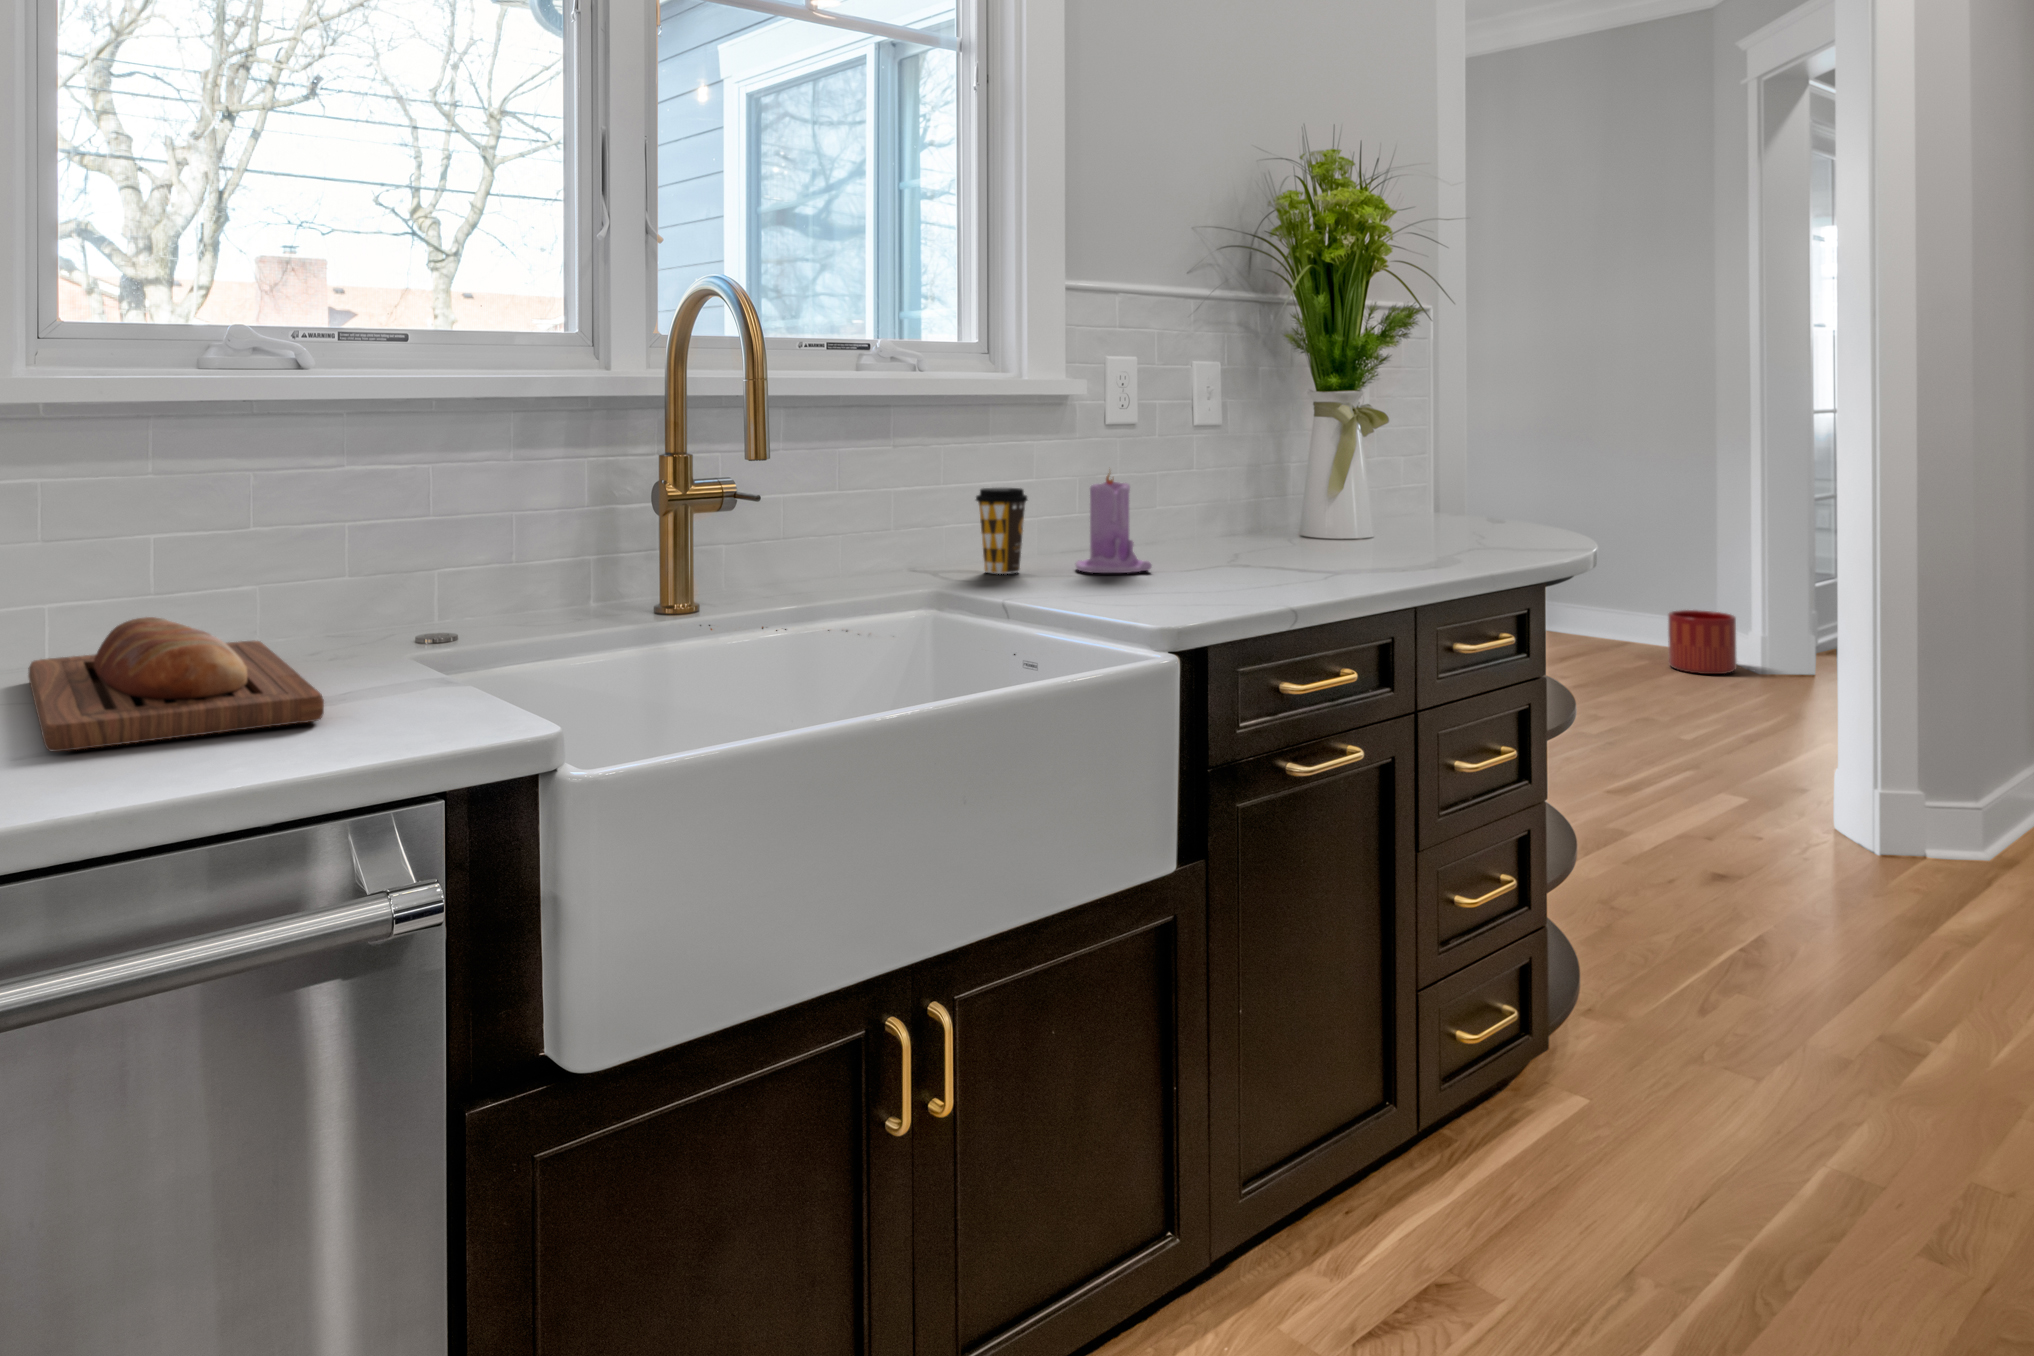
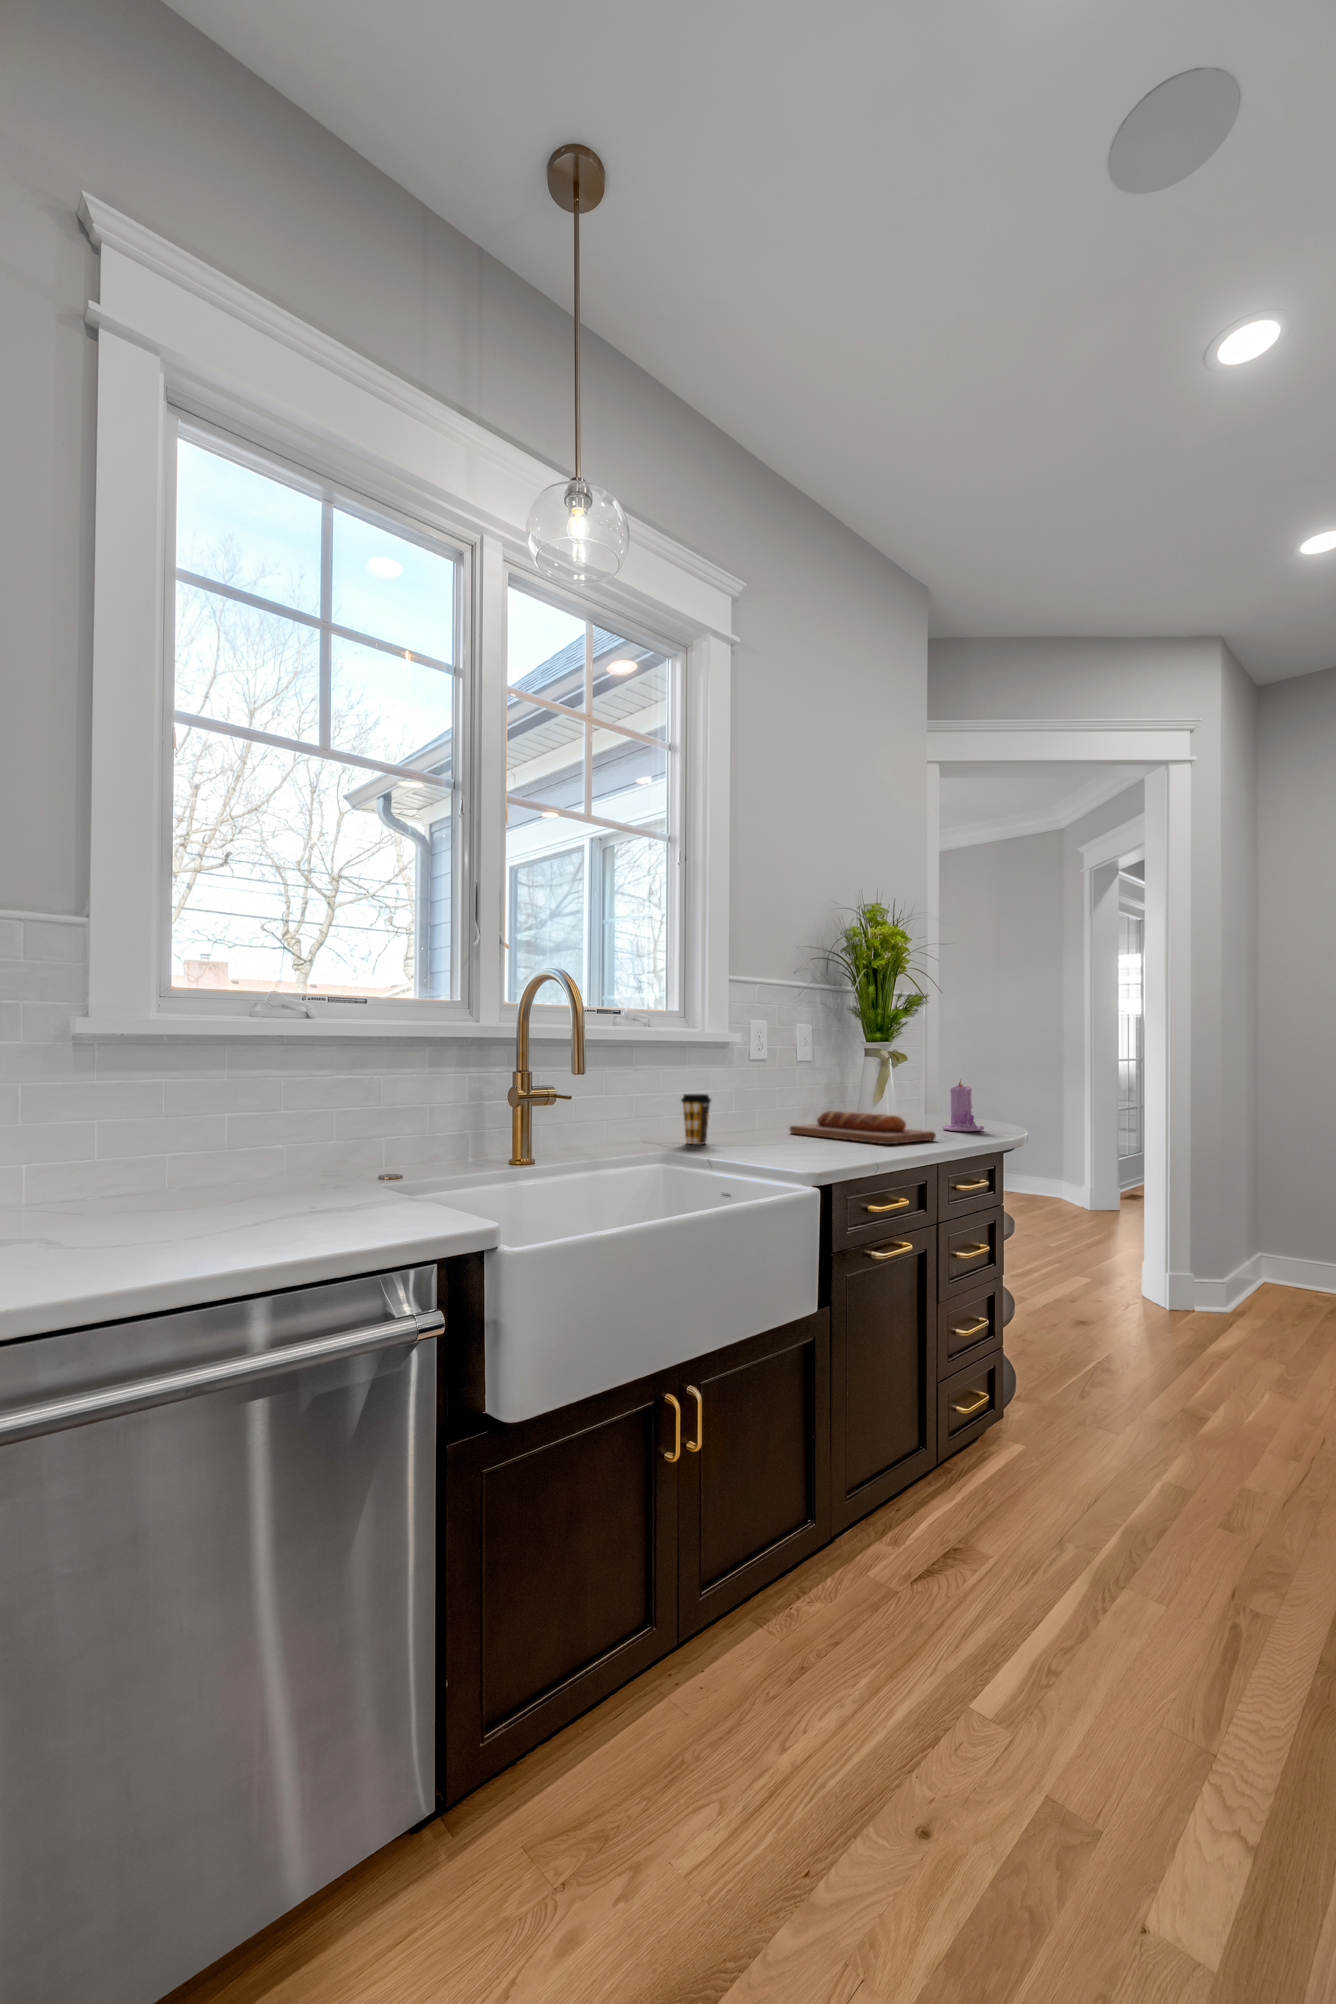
candle: present [1075,474,1152,573] -> present [942,1080,984,1131]
planter: present [1668,610,1737,674] -> none [1037,1176,1077,1213]
bread loaf: present [28,617,324,752] -> present [789,1111,936,1144]

